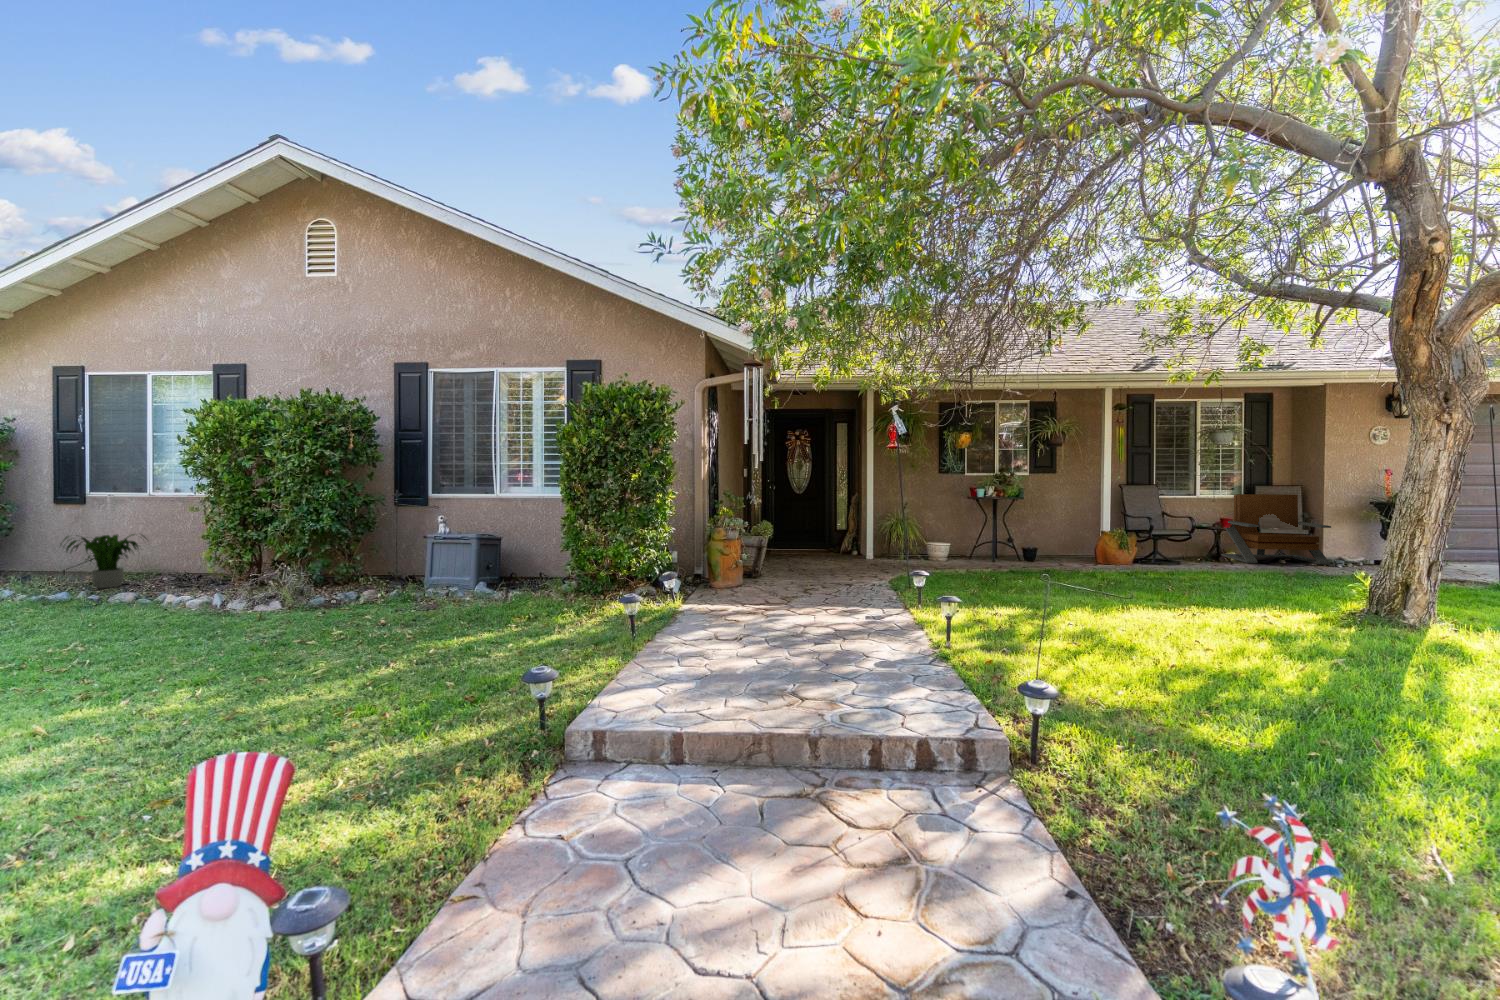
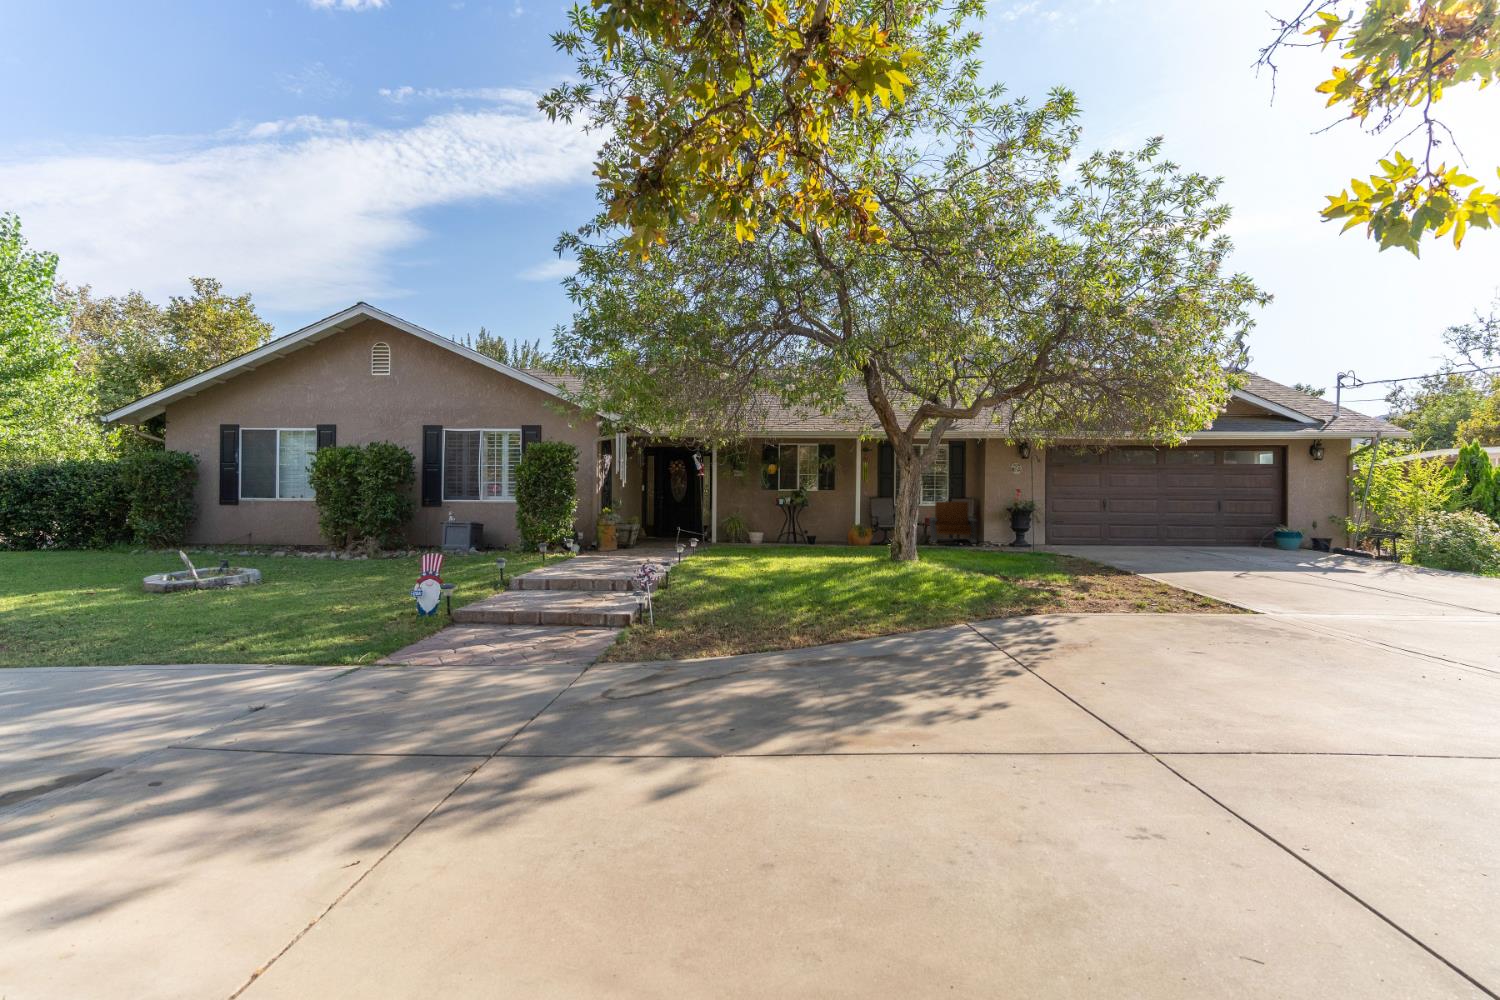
potted plant: present [64,534,146,588] -> none [233,522,279,552]

